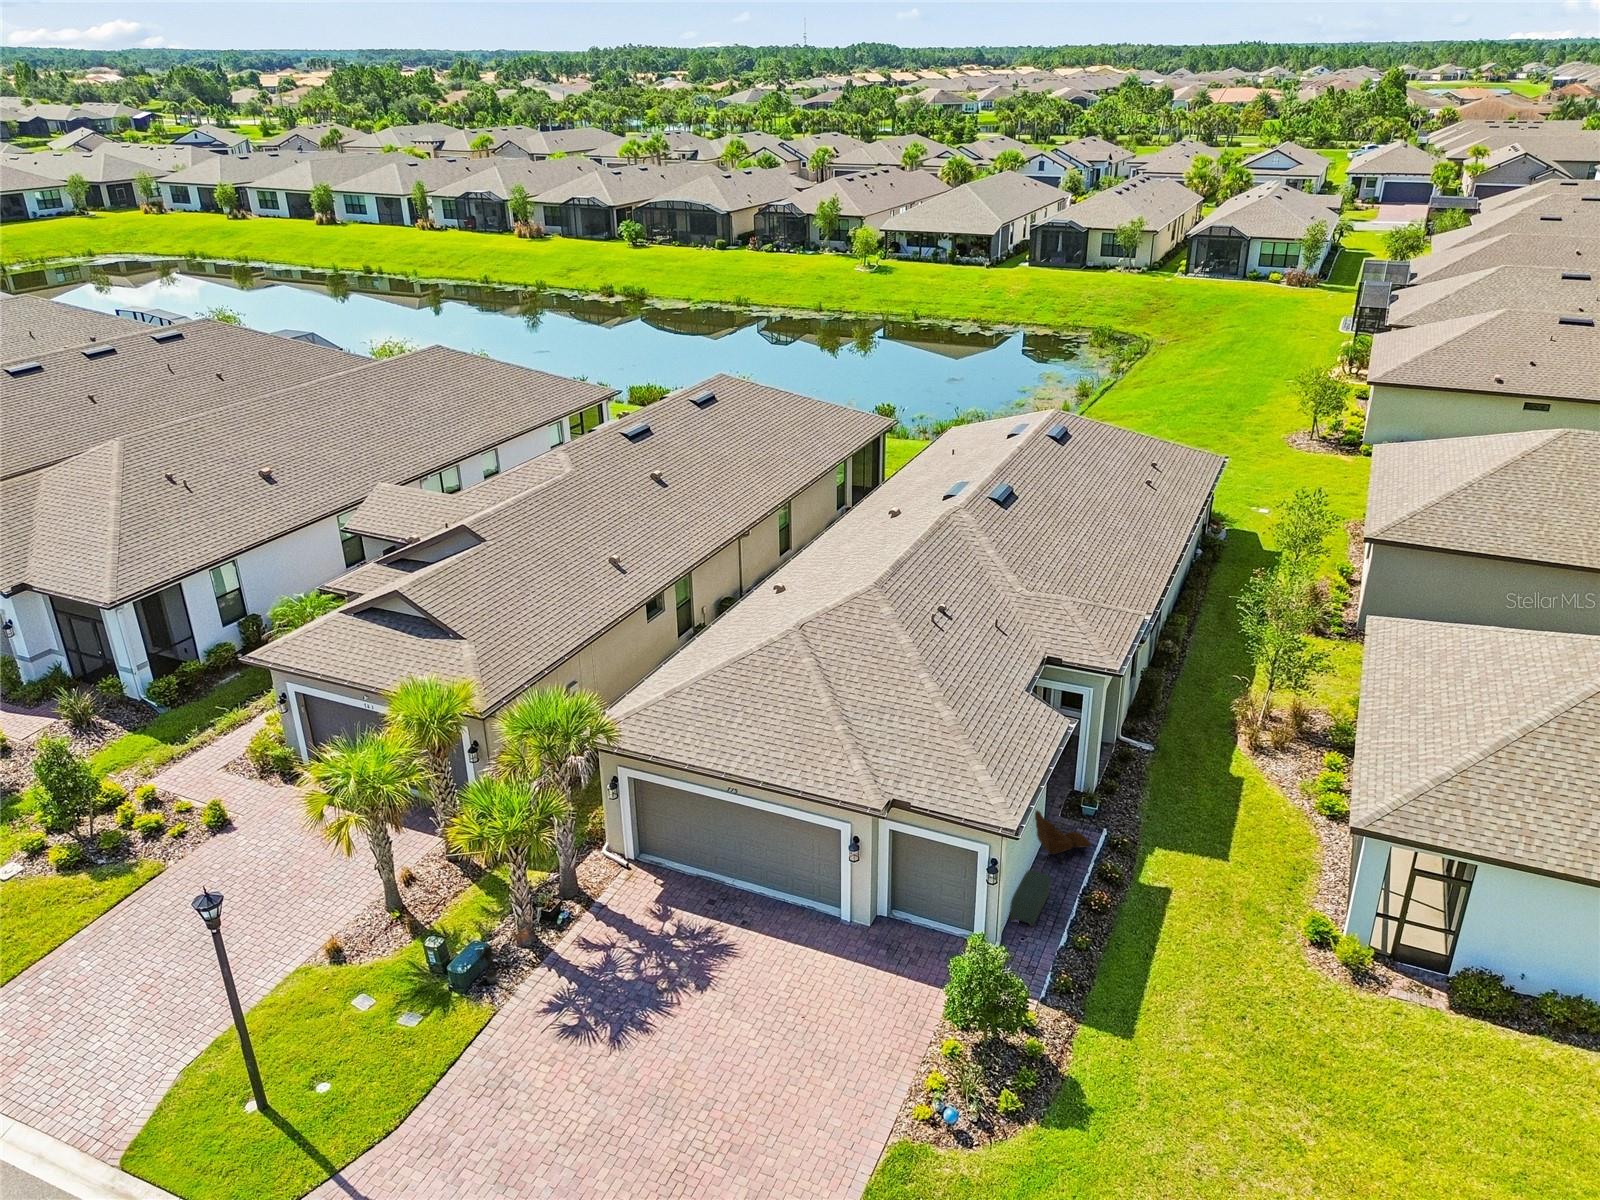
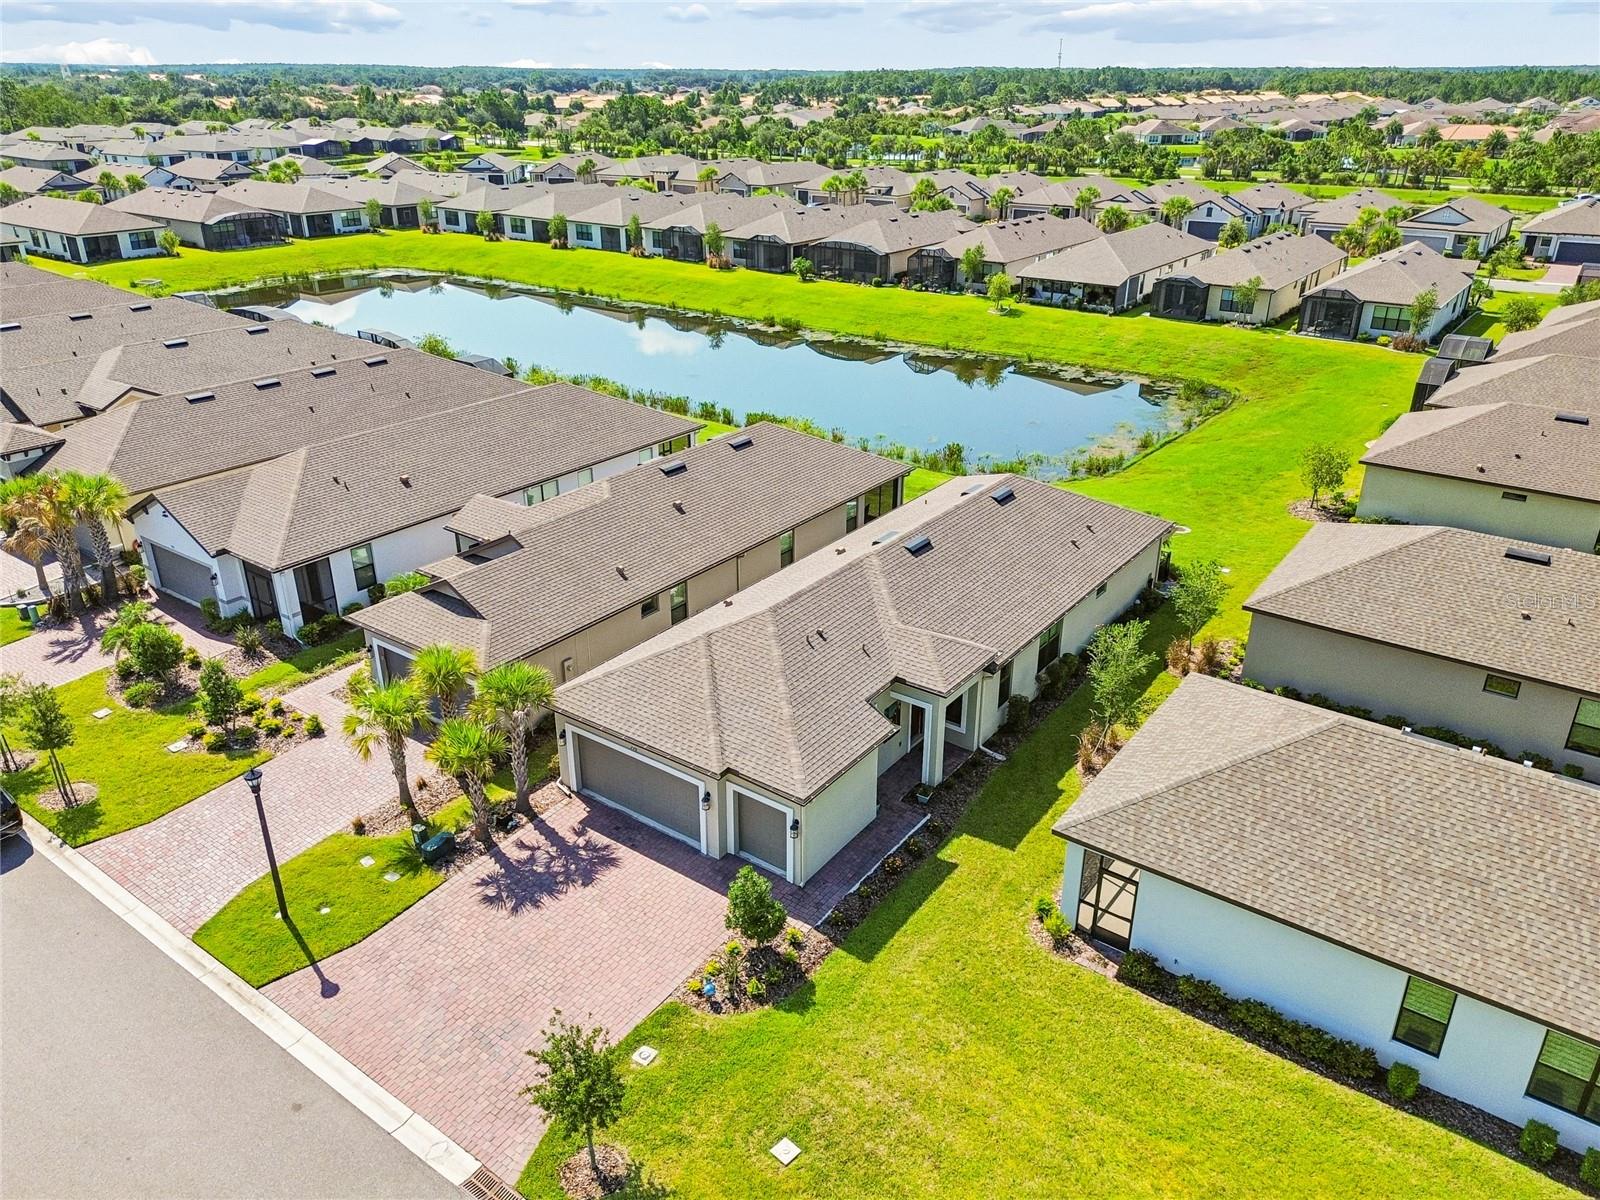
lounge chair: present [1035,810,1091,863] -> none [862,791,905,835]
bench: present [1010,870,1051,927] -> none [820,834,859,876]

